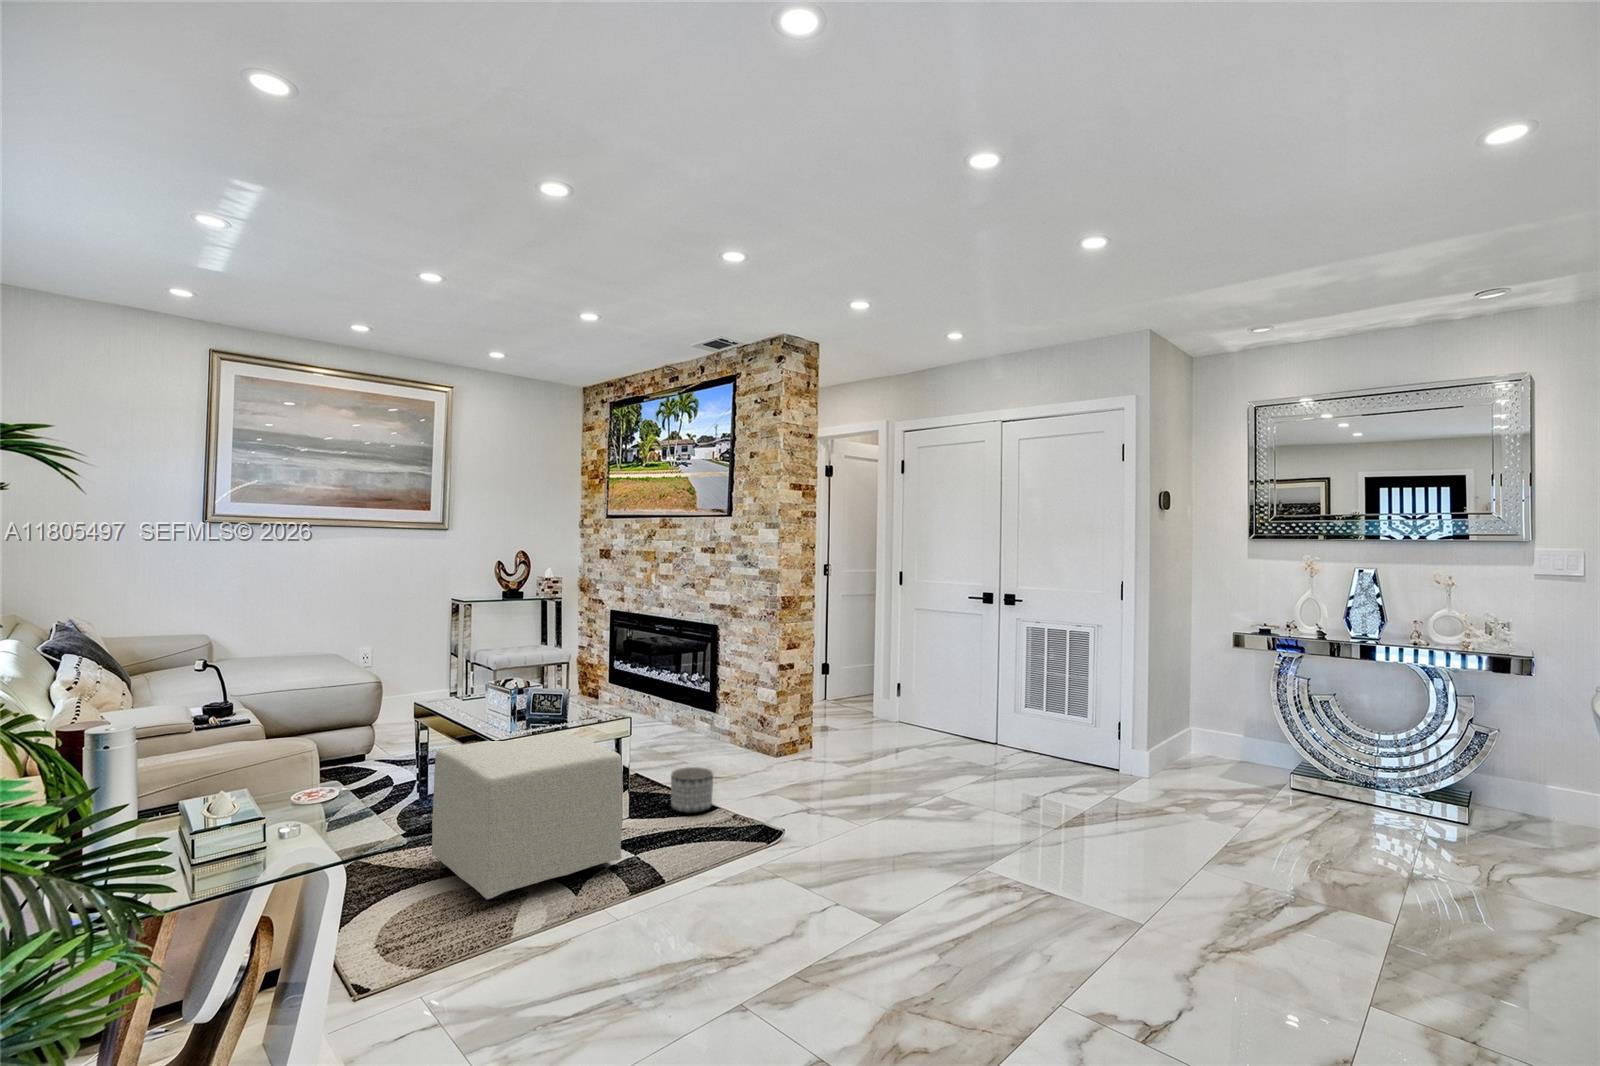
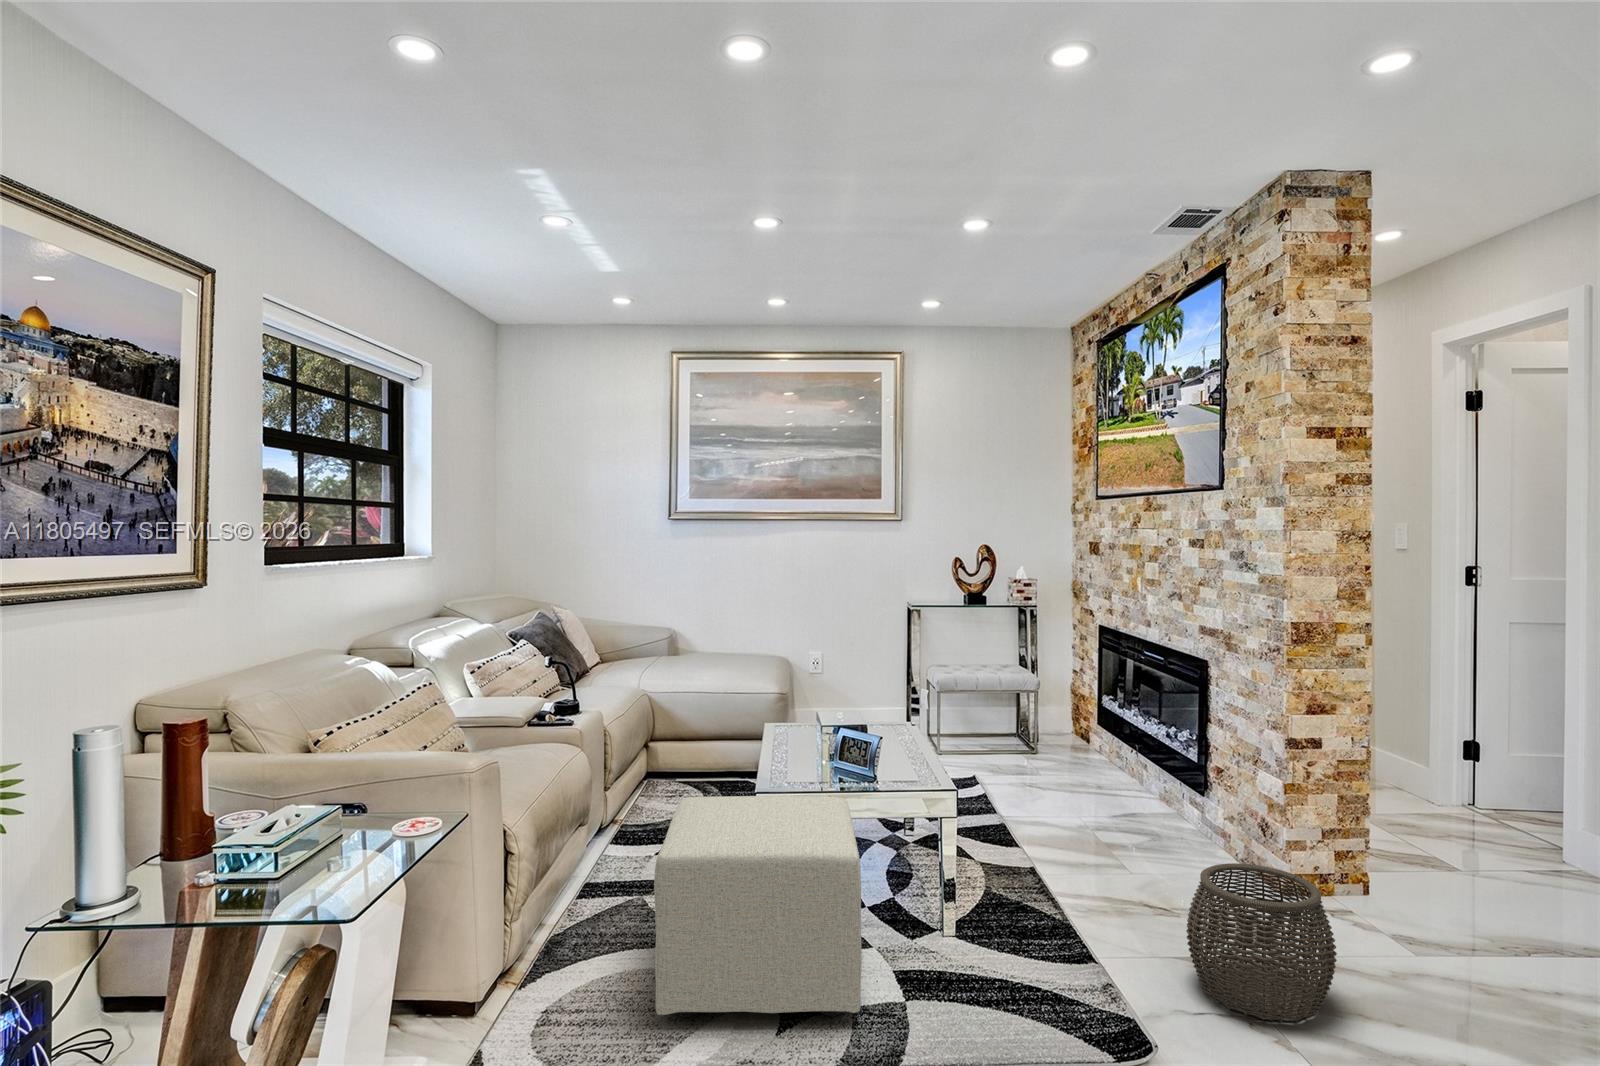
woven basket: none [766,730,840,808] -> present [1186,863,1337,1022]
planter: present [671,767,713,813] -> none [1018,885,1086,965]

